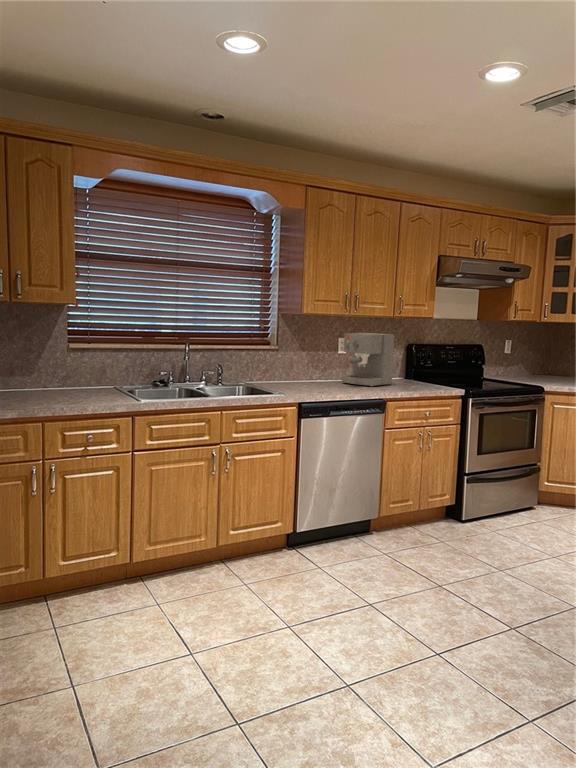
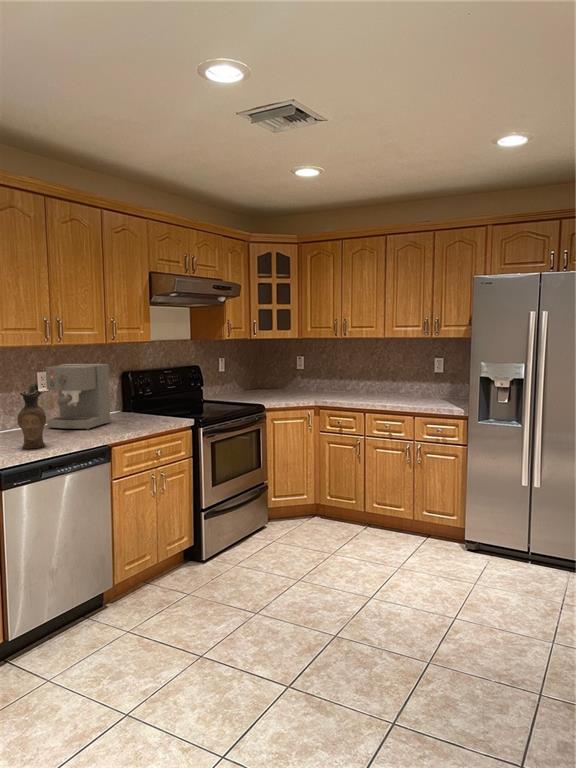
ceramic pitcher: none [317,342,338,393] -> present [17,382,46,448]

